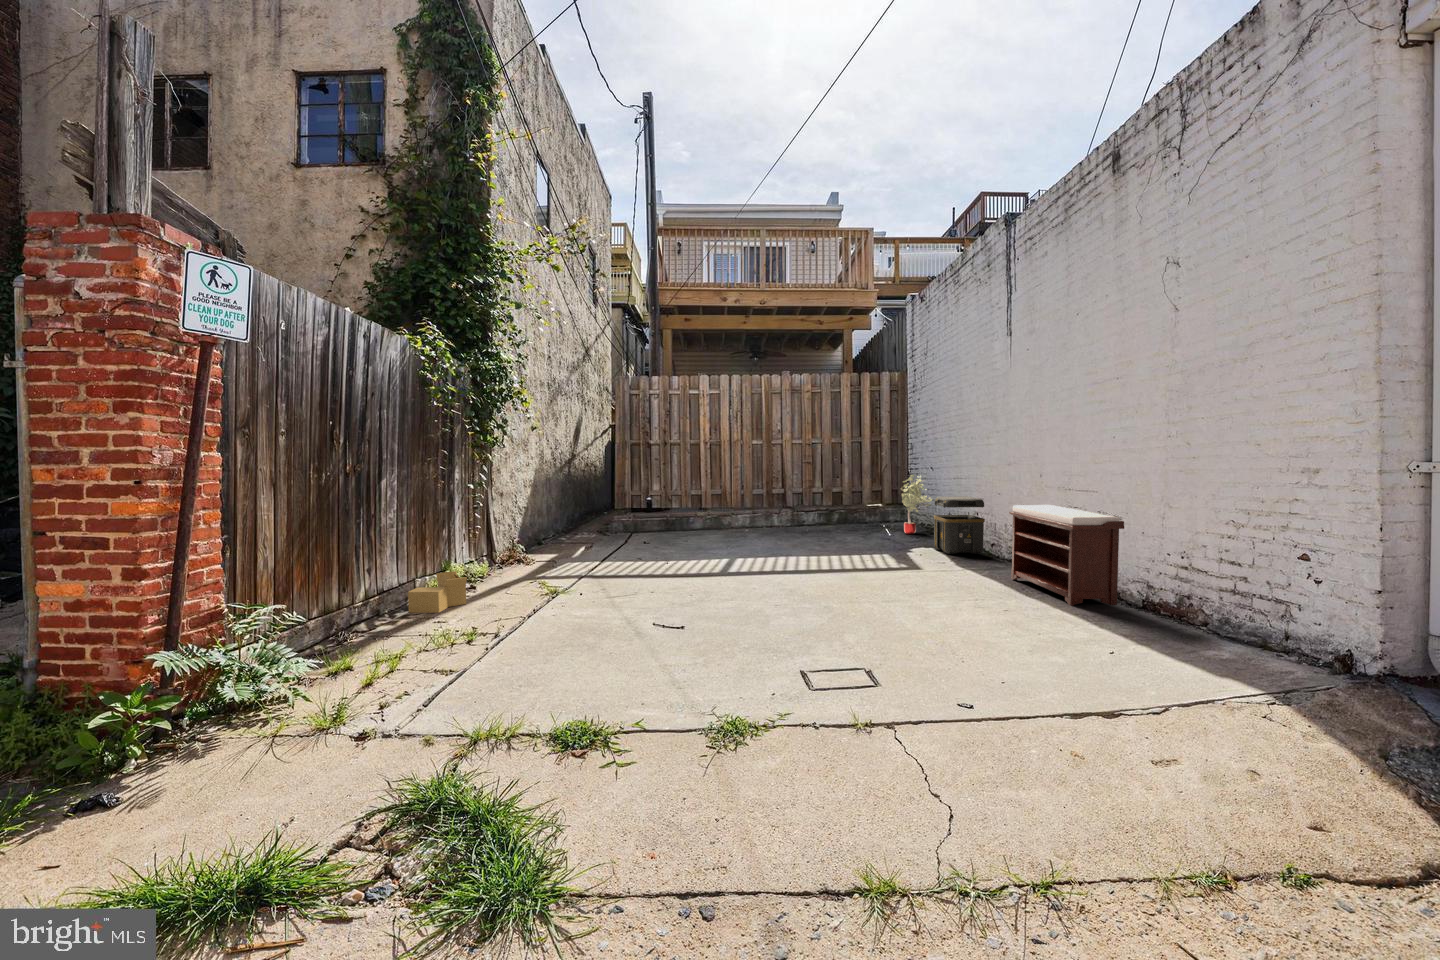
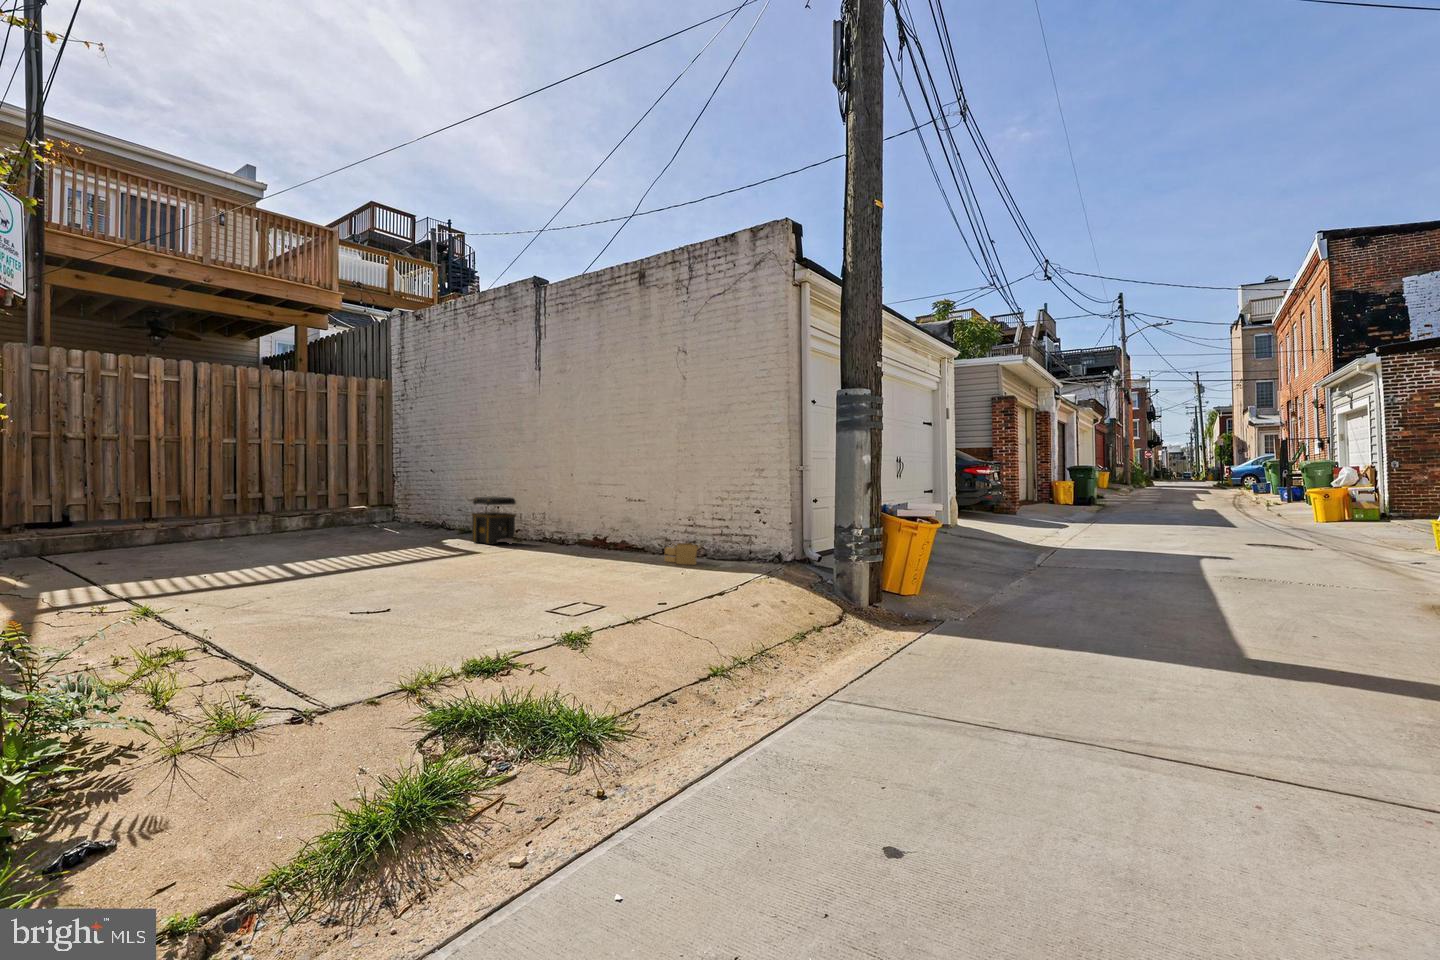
potted tree: present [901,475,932,534] -> none [406,479,441,536]
bench: present [1009,505,1124,606] -> none [569,498,654,560]
cardboard box: present [408,571,467,613] -> present [665,543,698,565]

